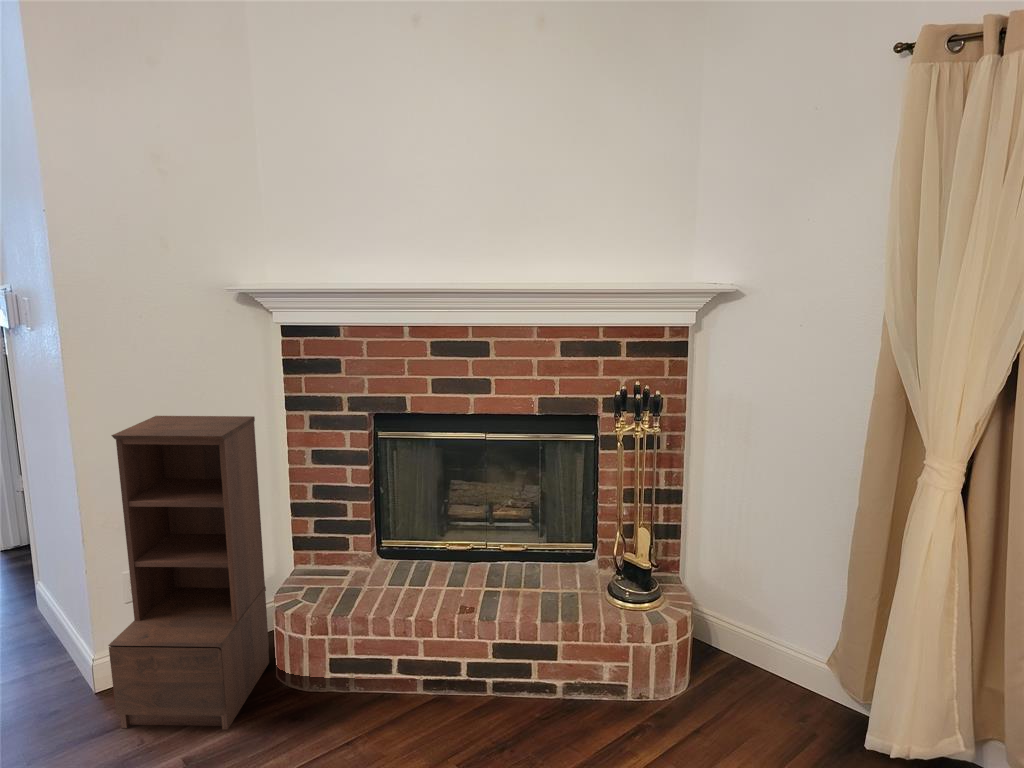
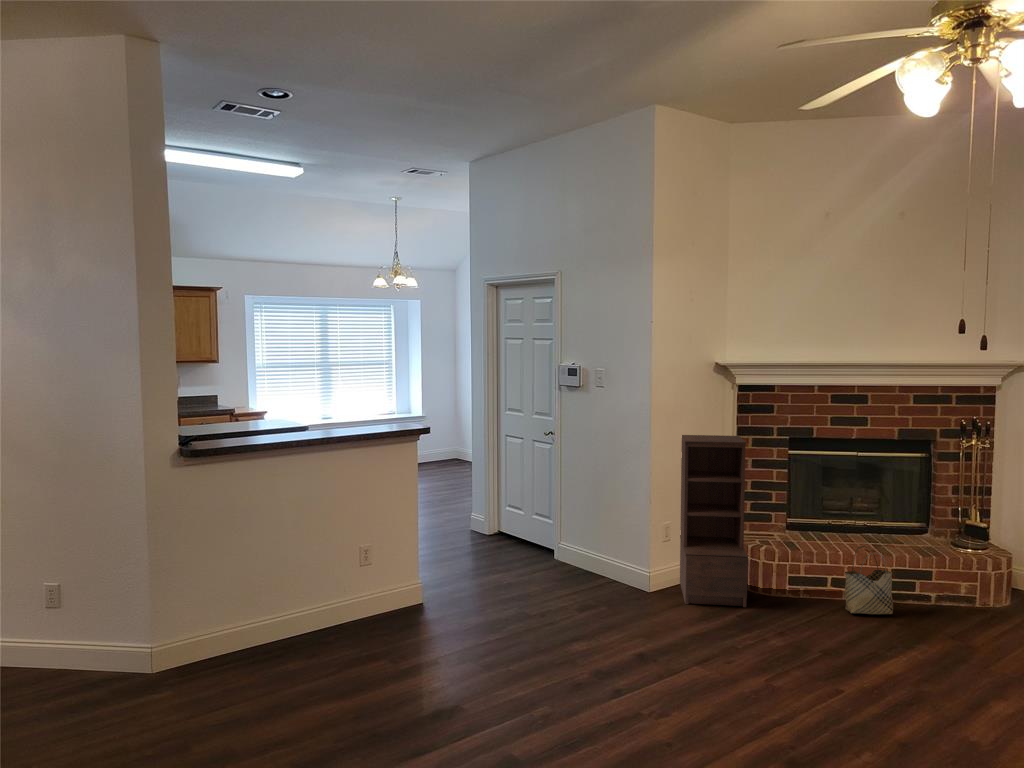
woven basket: none [390,614,476,739] -> present [845,546,893,614]

